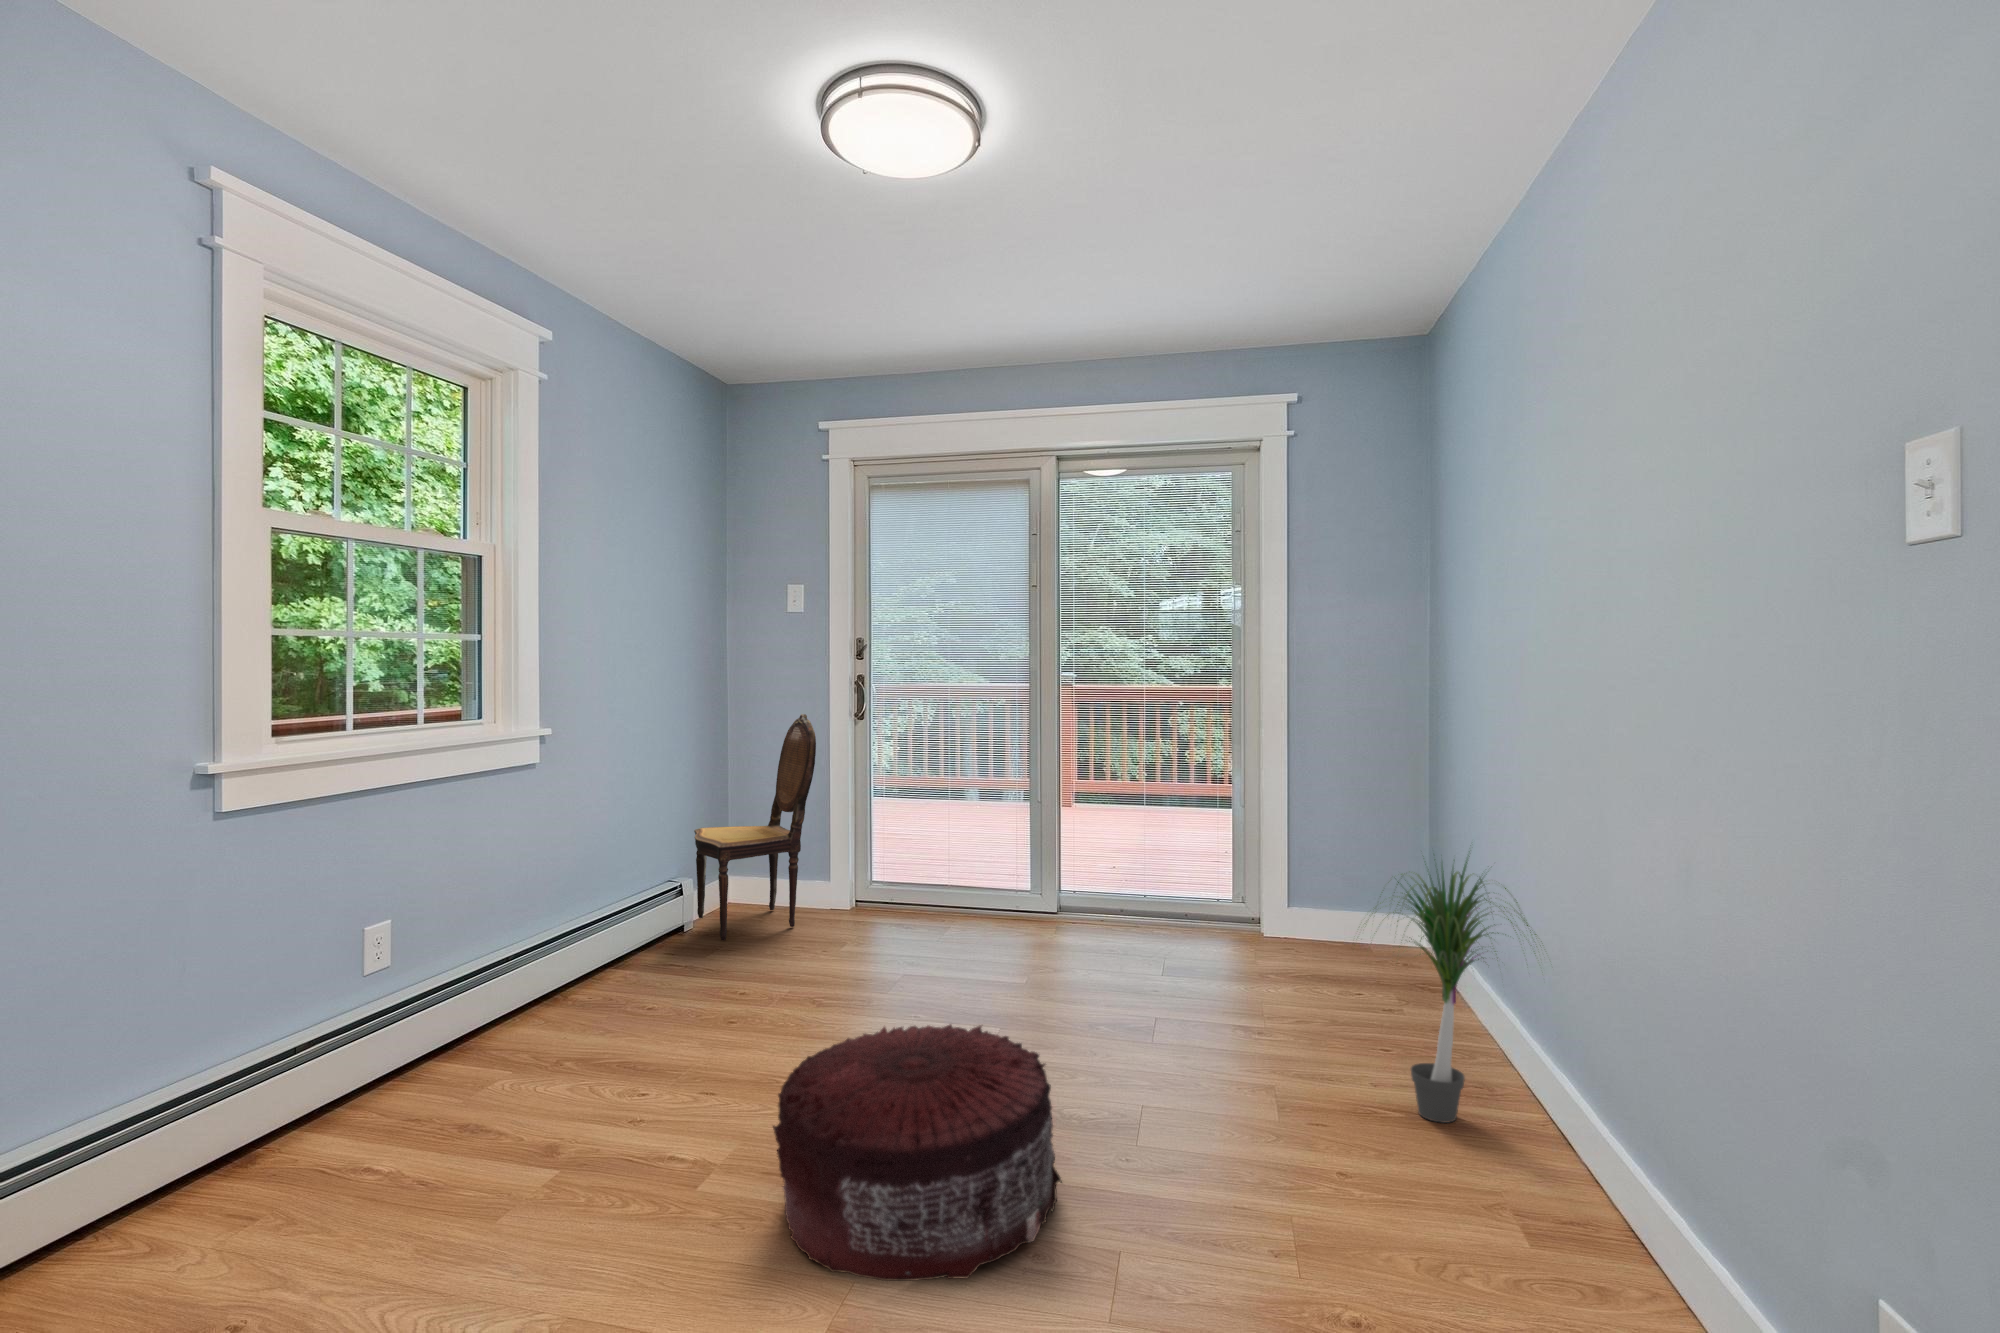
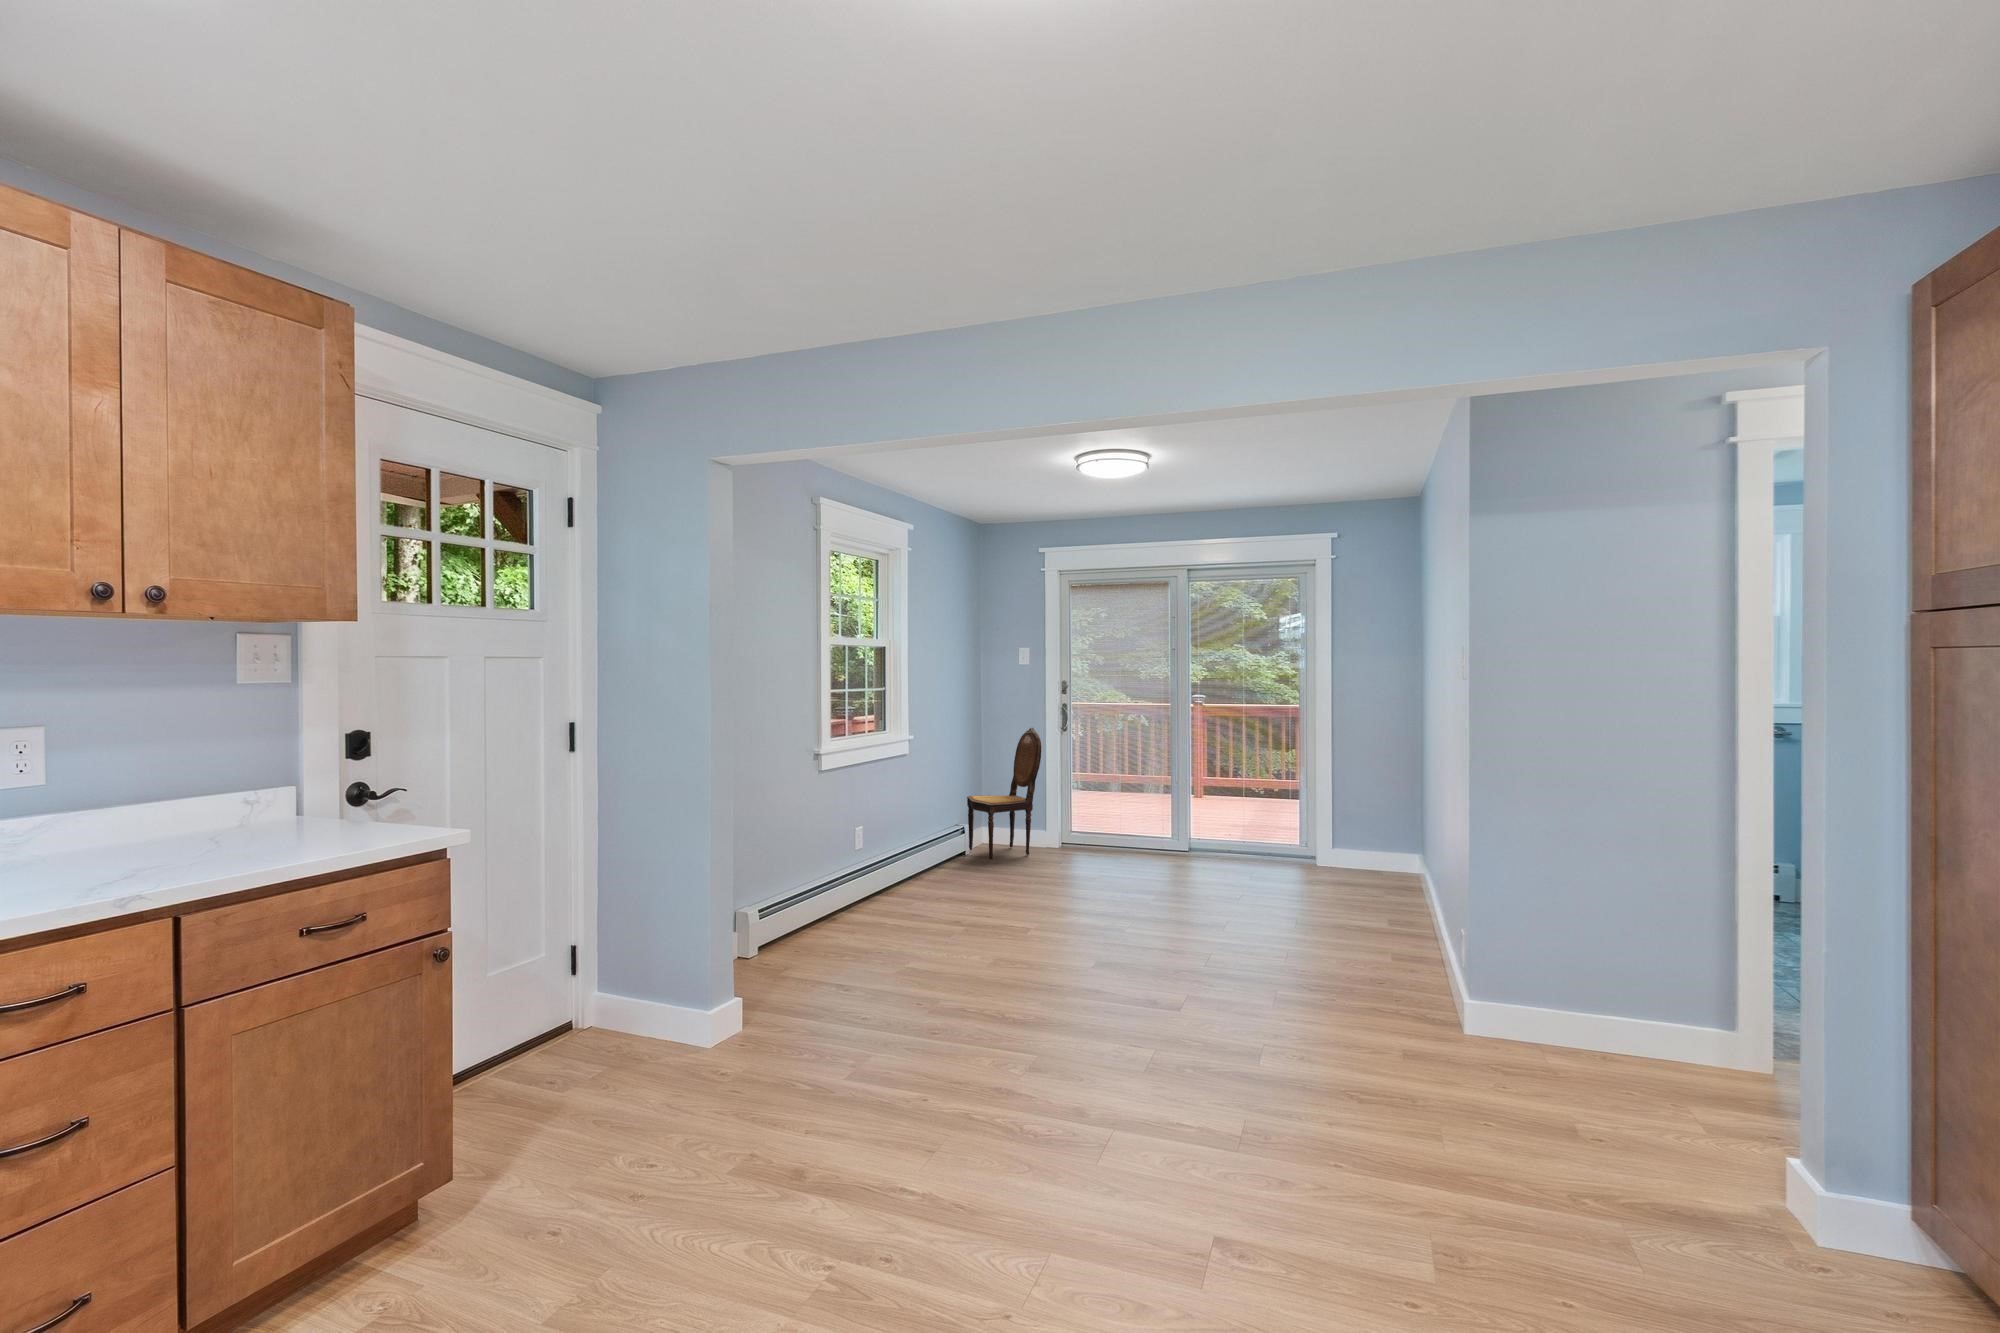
potted plant: present [1368,855,1536,1123] -> none [1335,791,1431,929]
pouf: present [773,1025,1061,1281] -> none [1068,871,1191,954]

